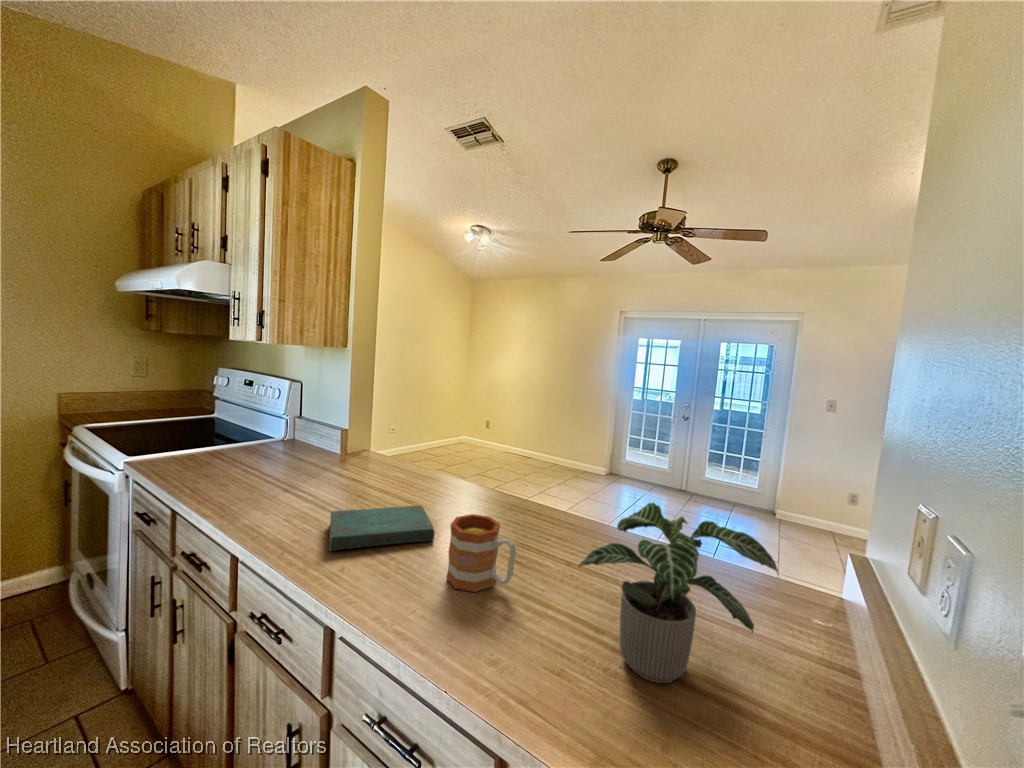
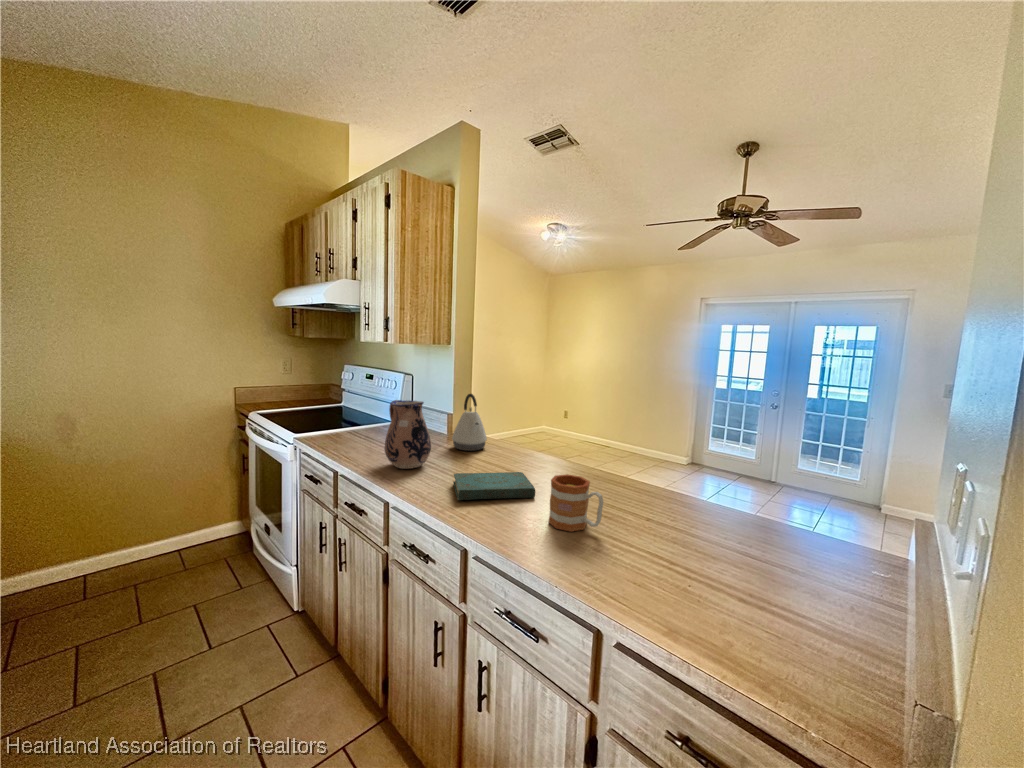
kettle: none [341,407,385,476] -> present [452,394,487,451]
ceramic pitcher: none [241,415,308,504] -> present [385,400,431,469]
potted plant: present [579,503,778,683] -> none [654,462,820,595]

